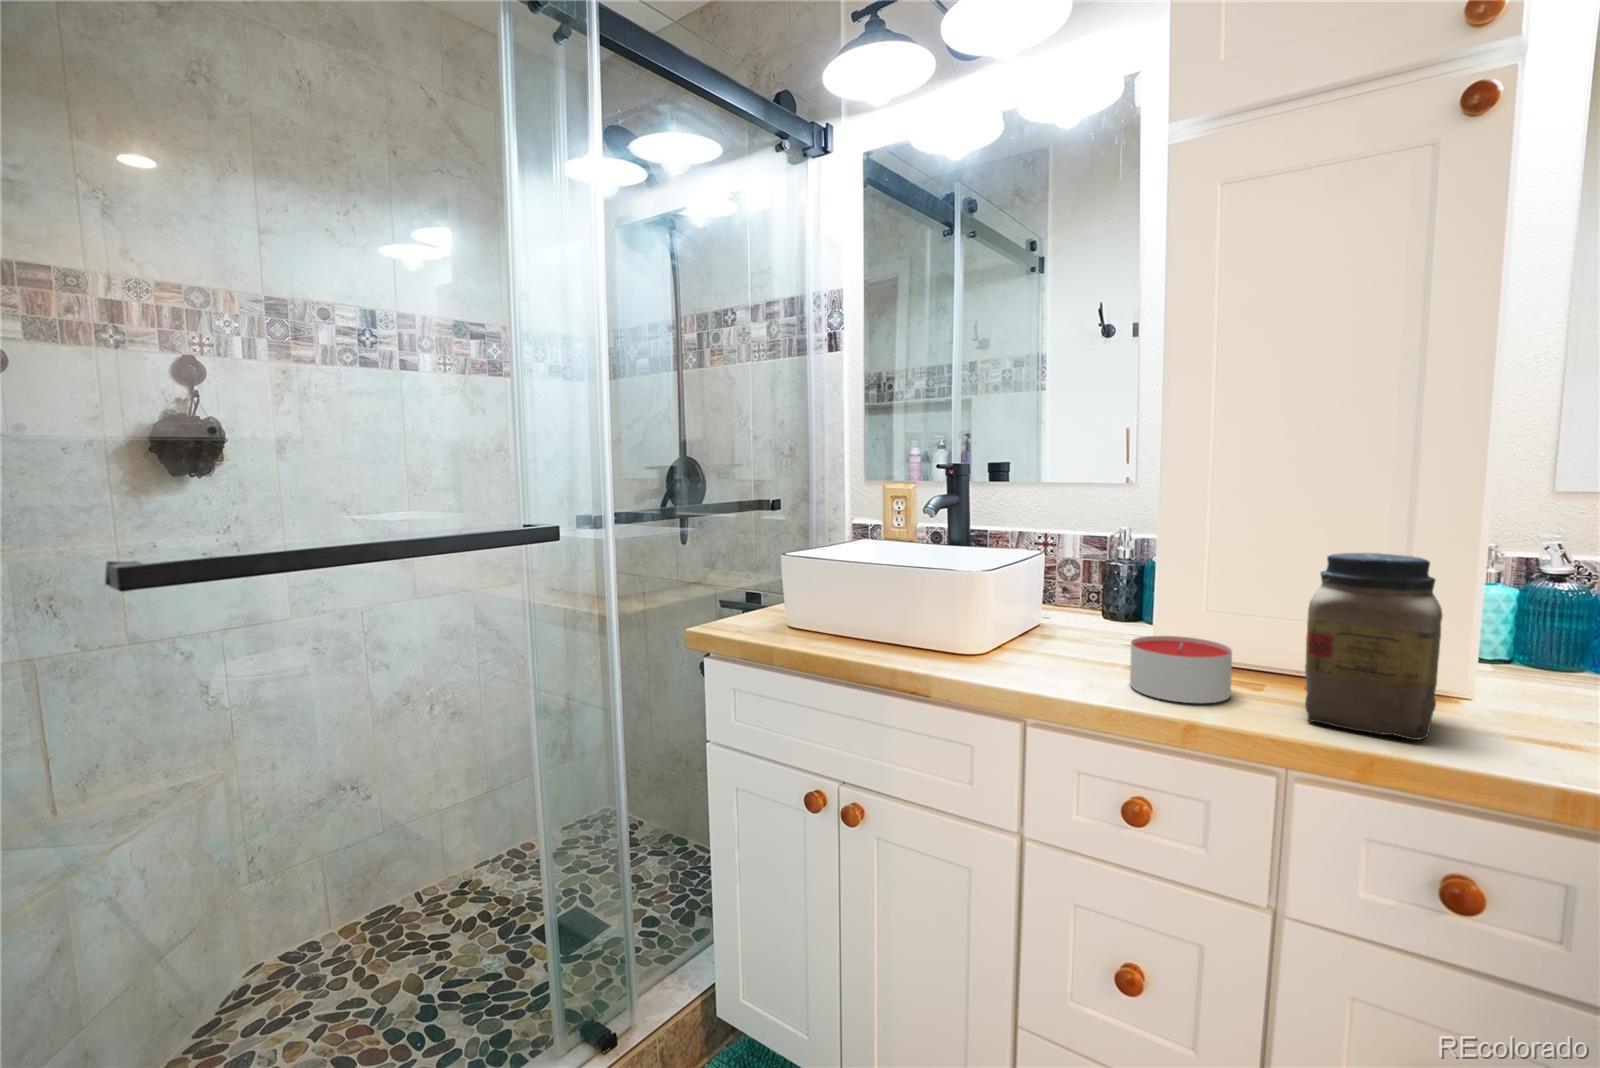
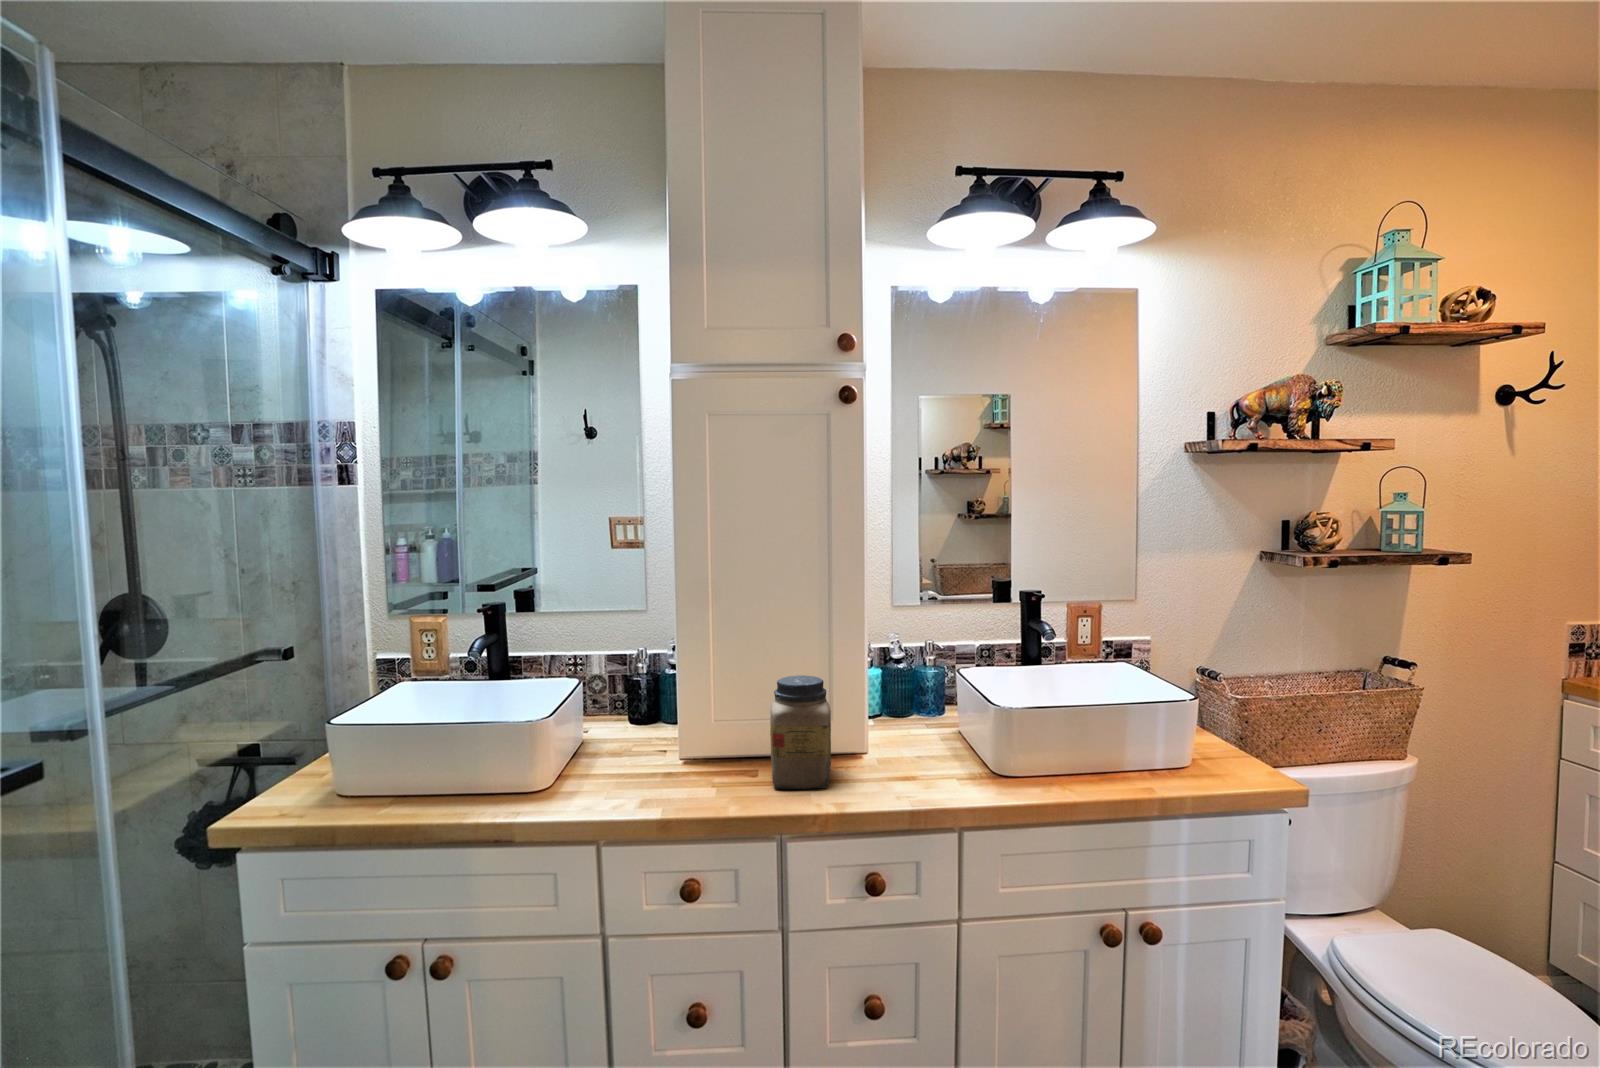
candle: present [1130,636,1232,703] -> none [668,742,731,795]

